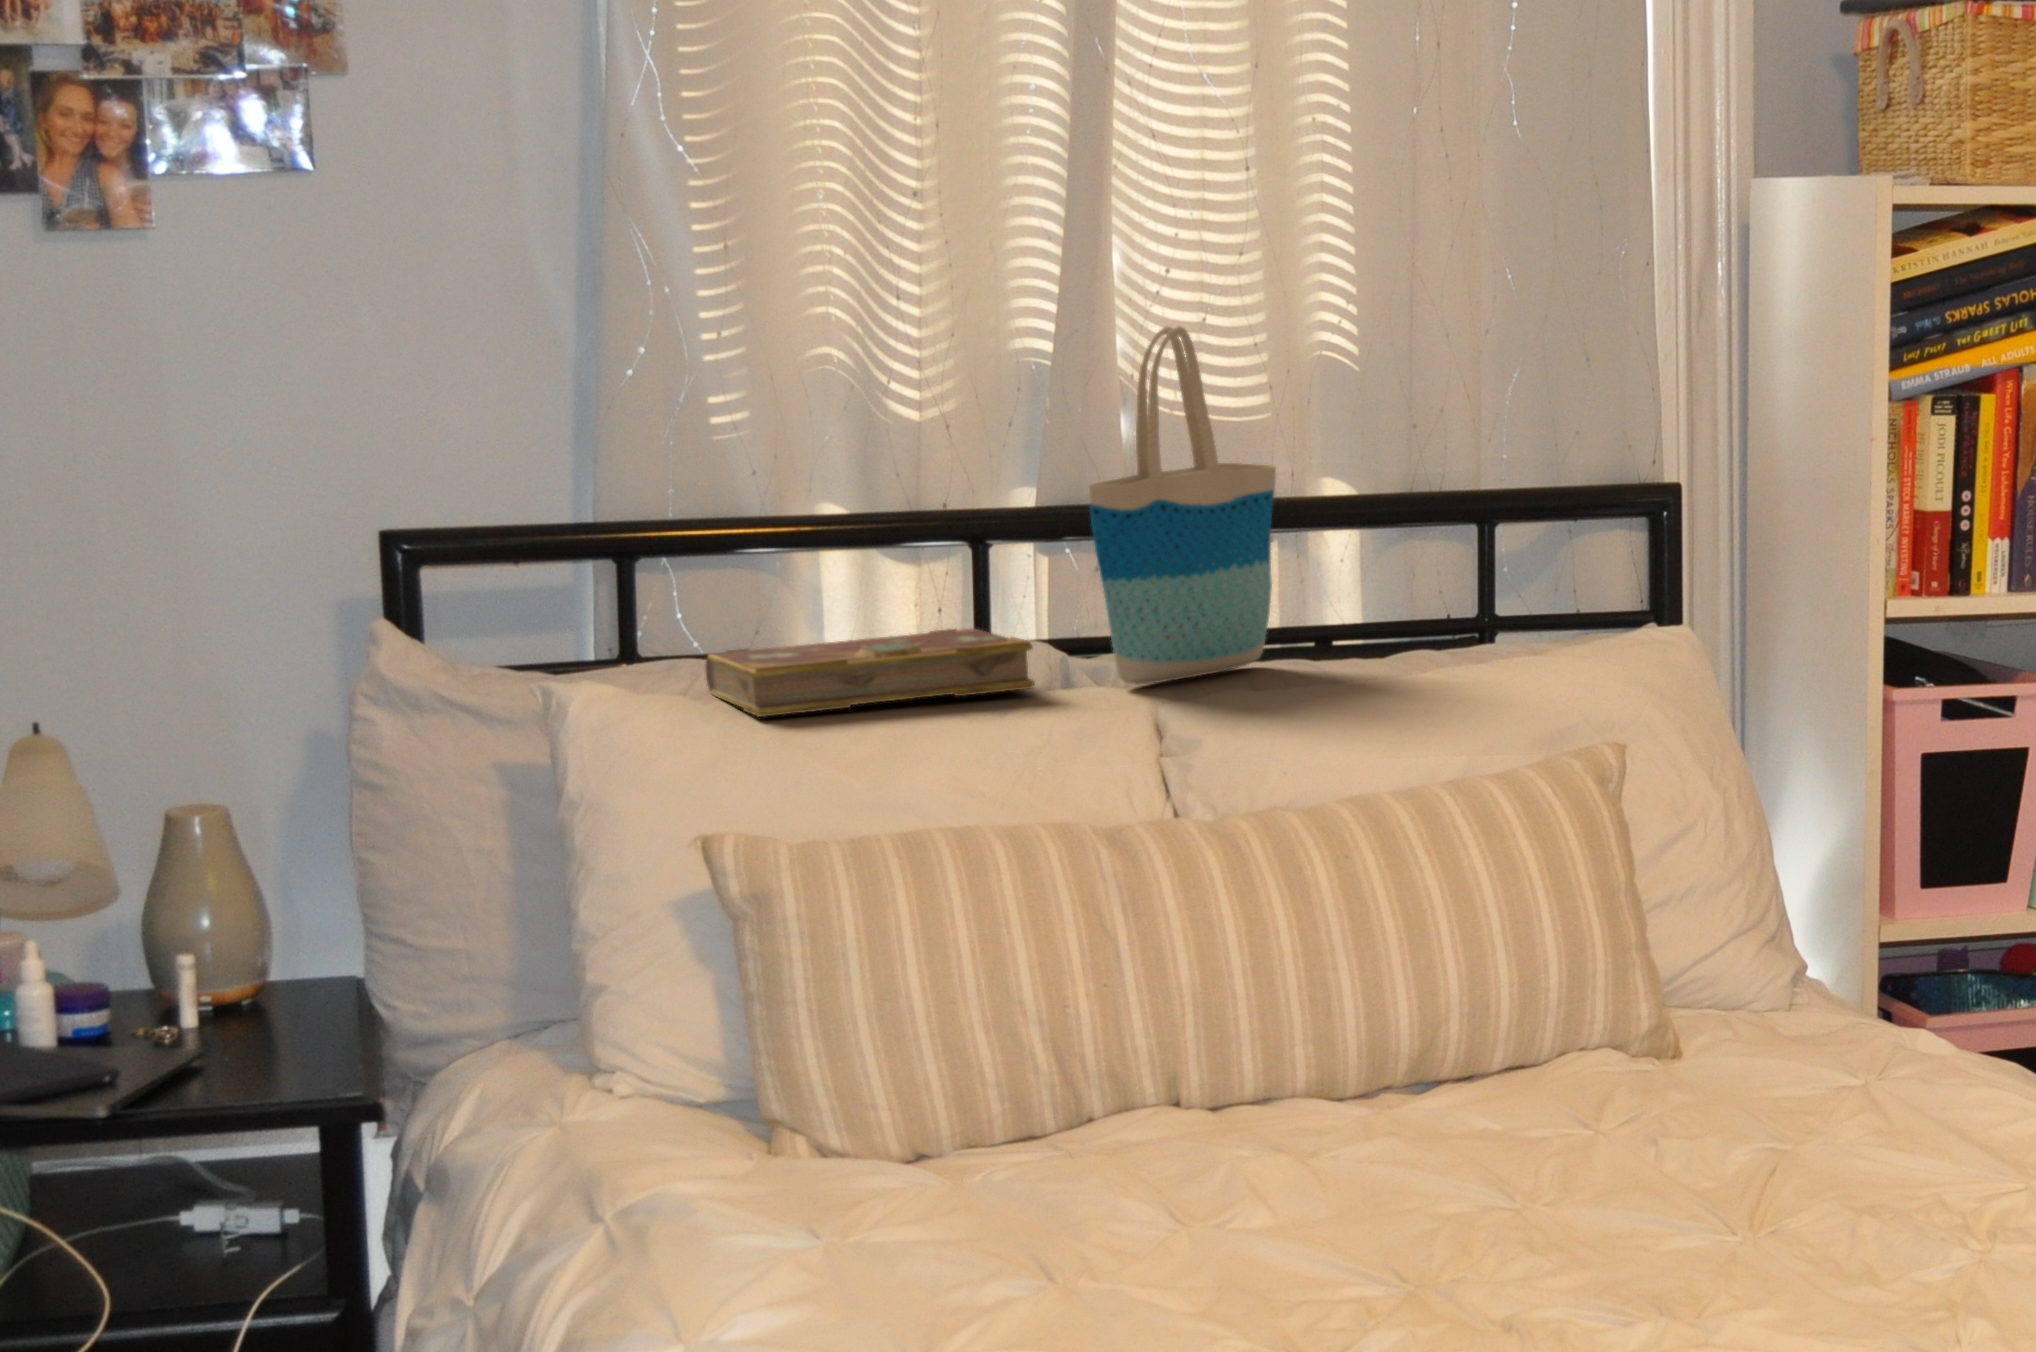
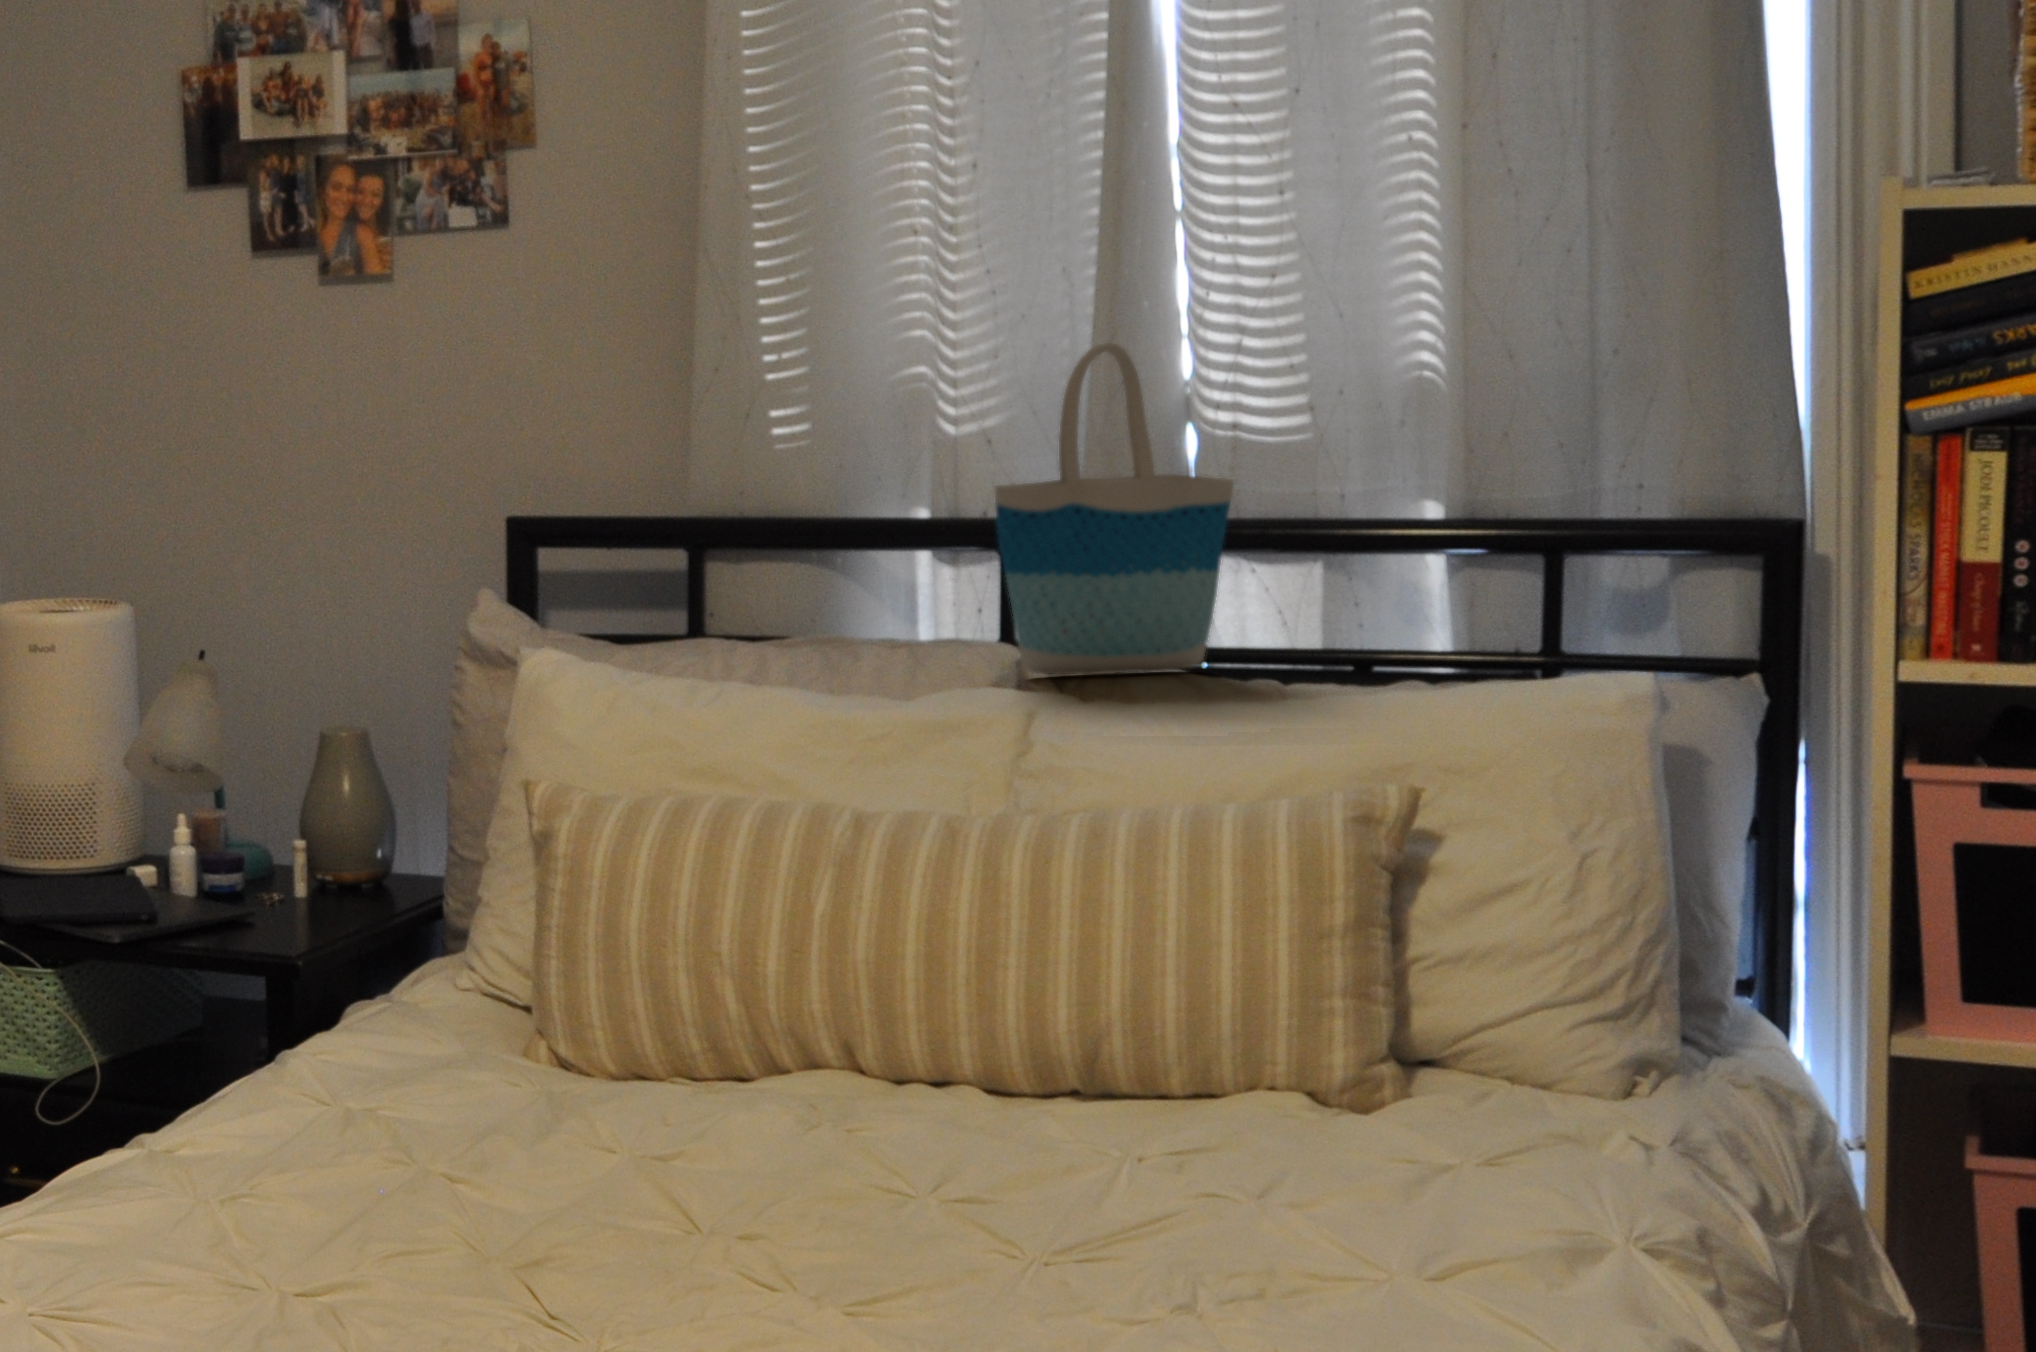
book: present [705,629,1035,717] -> none [673,615,944,670]

